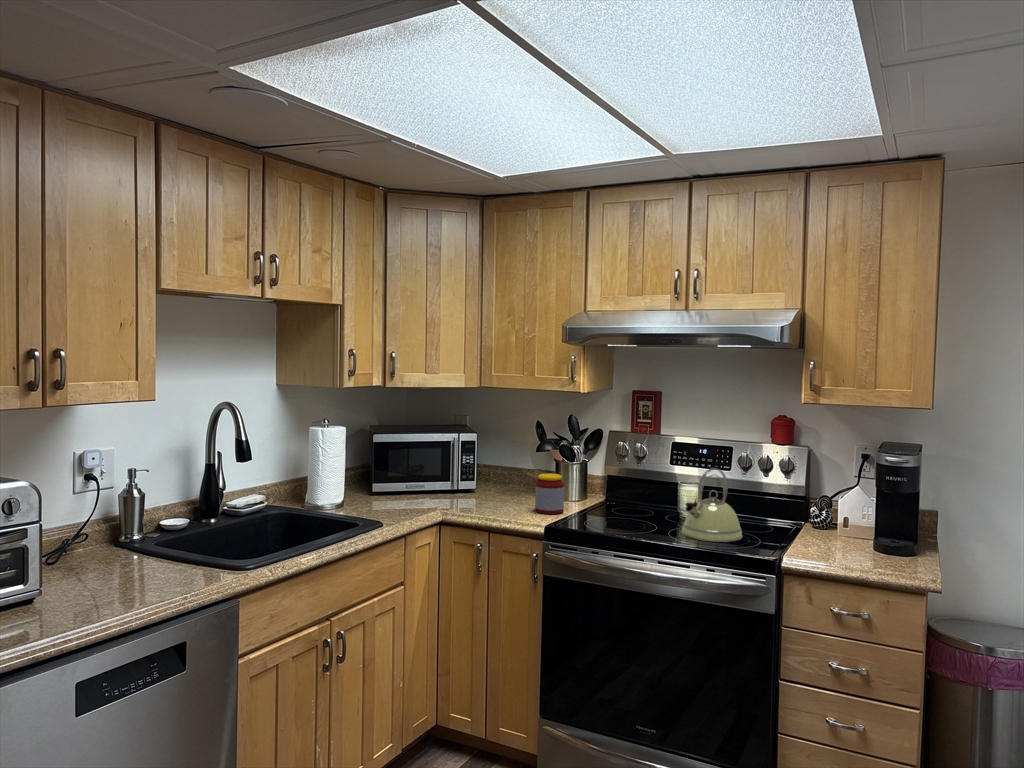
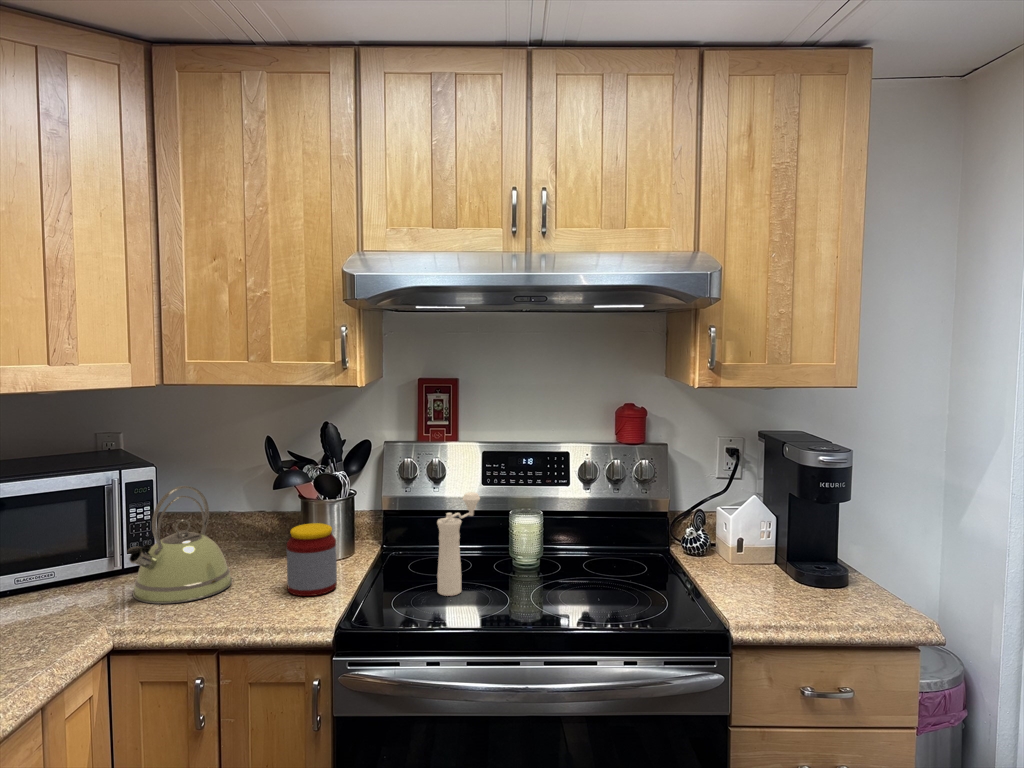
pepper mill: none [618,465,654,525] -> present [437,492,480,596]
kettle: present [682,468,743,542] -> present [127,486,232,604]

